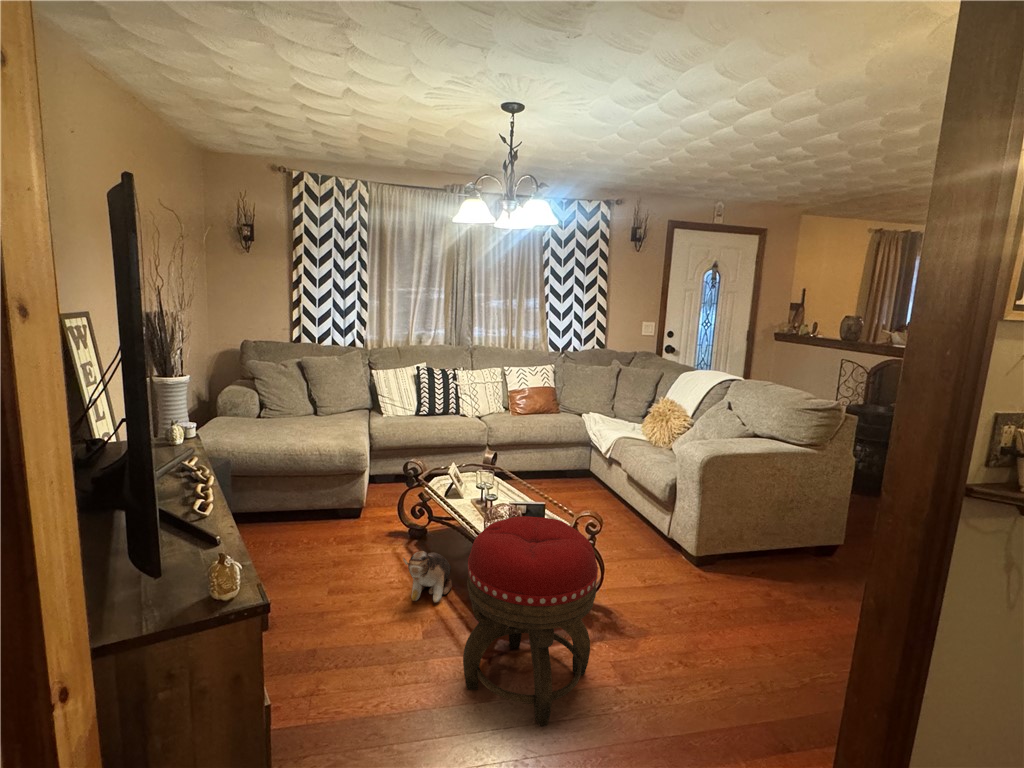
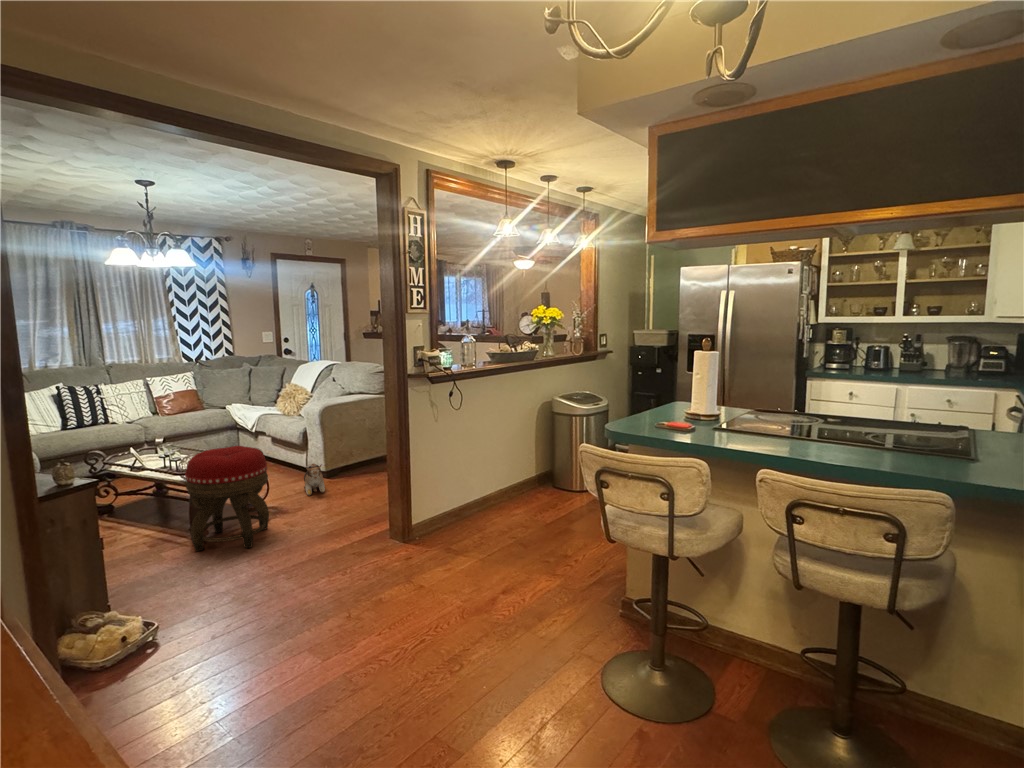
plush toy: present [403,551,452,602] -> present [304,464,325,495]

